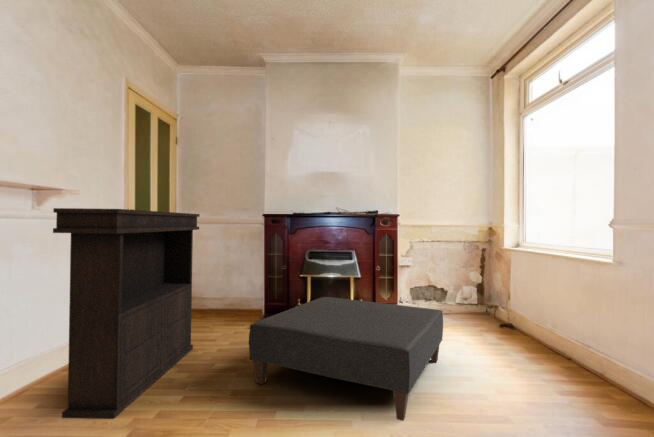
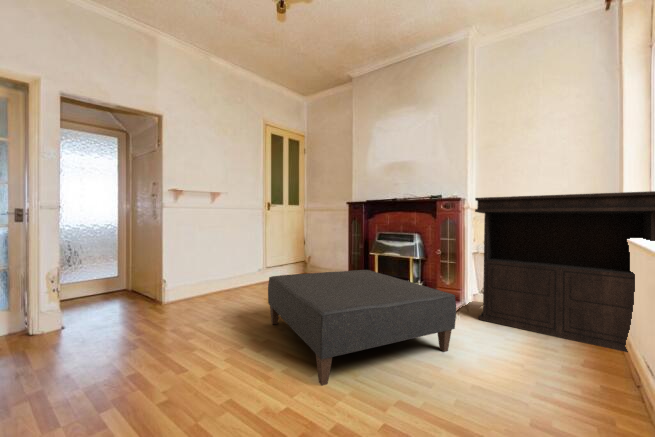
console table: present [53,208,199,419] -> present [475,191,655,352]

